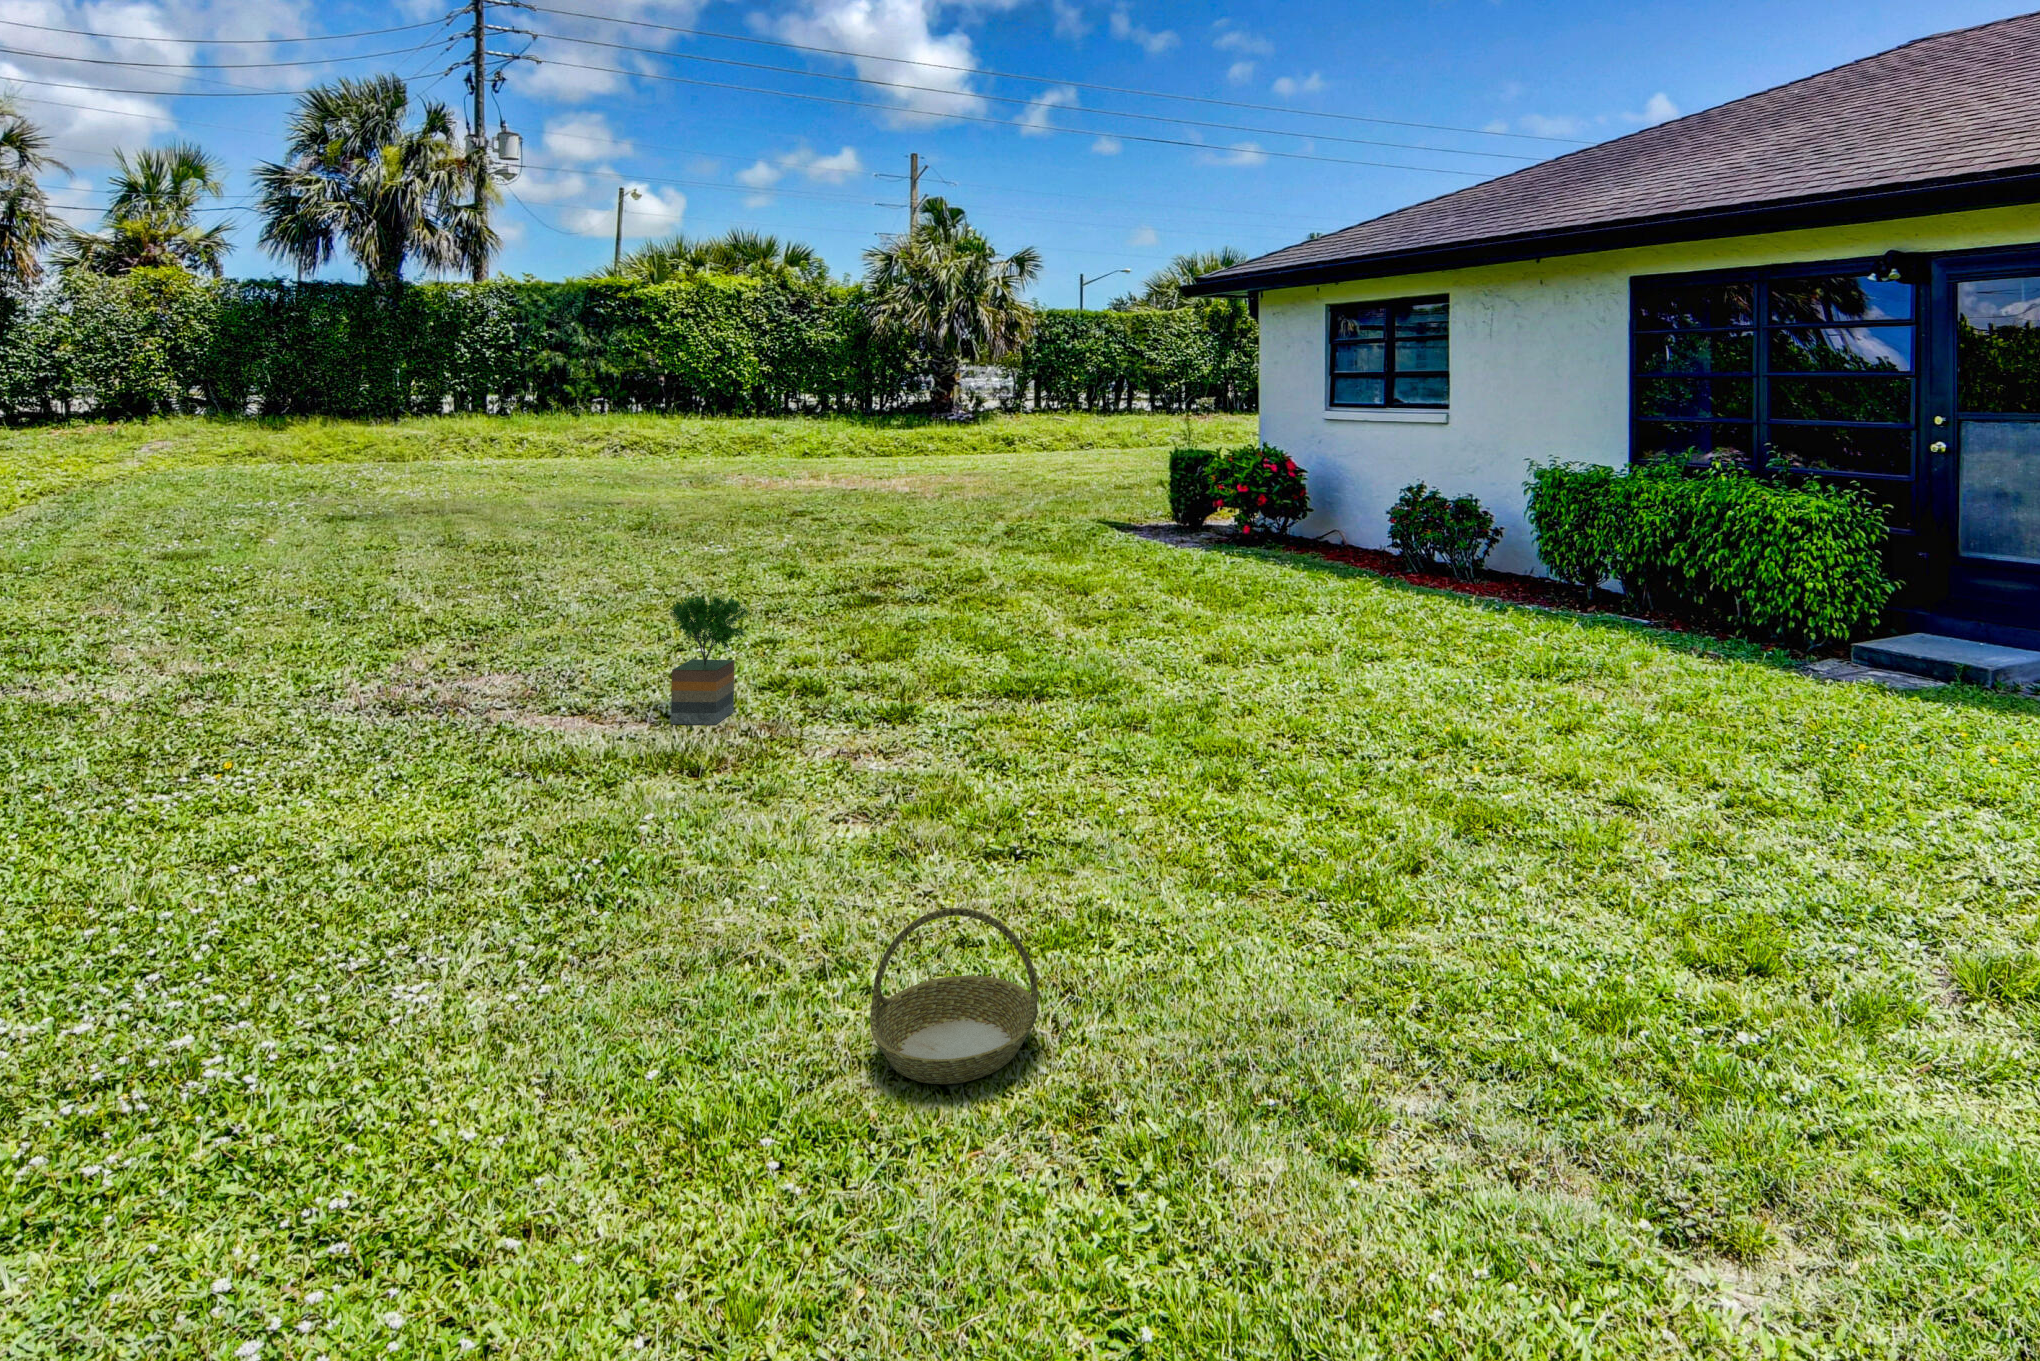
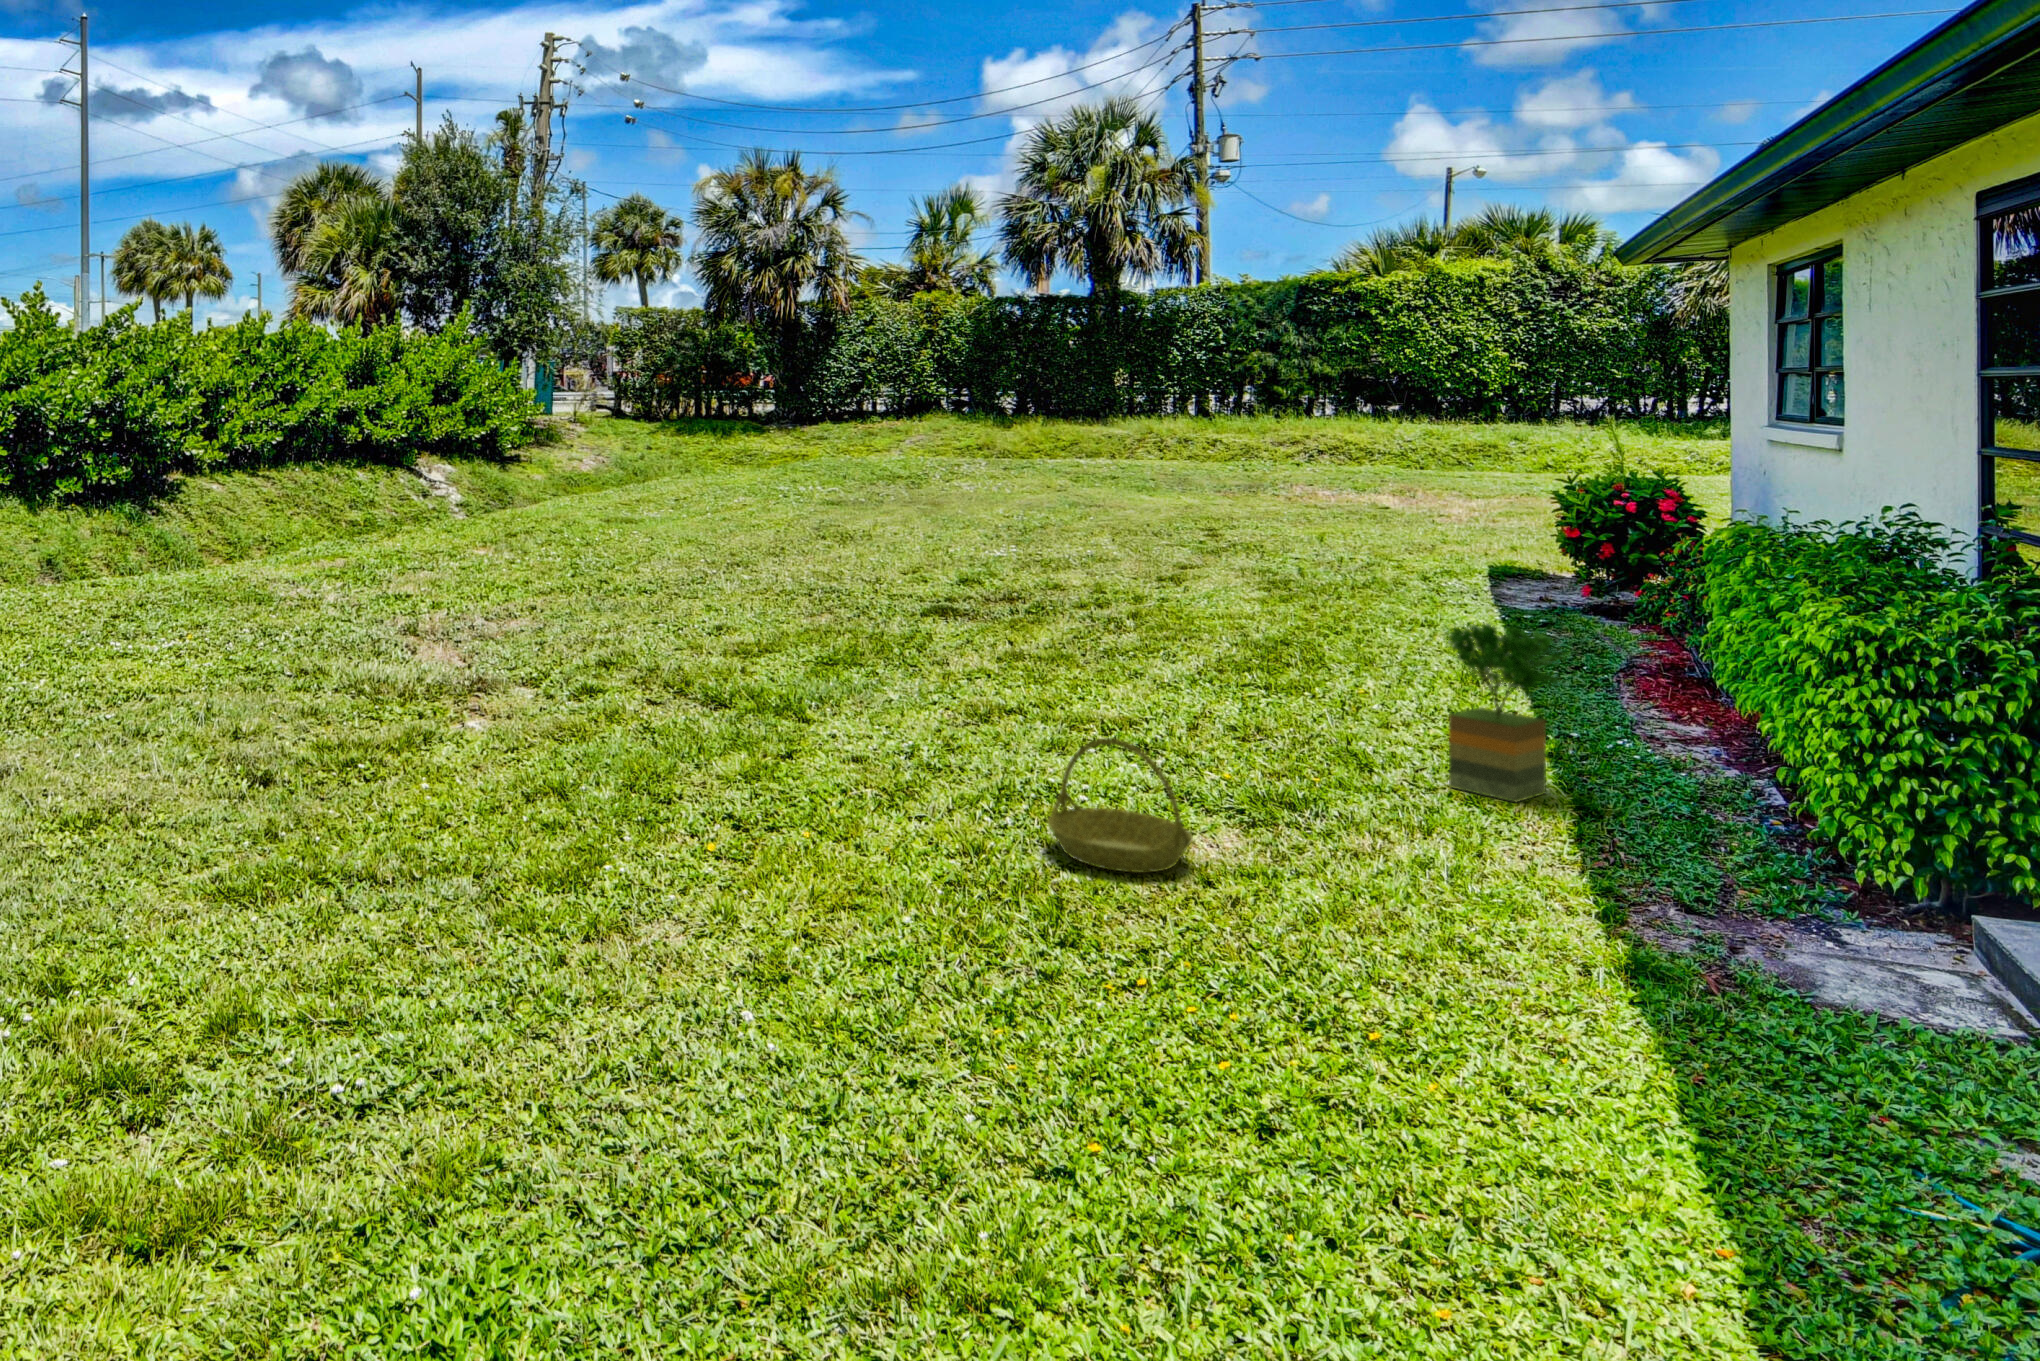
potted tree: present [670,596,750,725] -> present [1446,622,1566,802]

